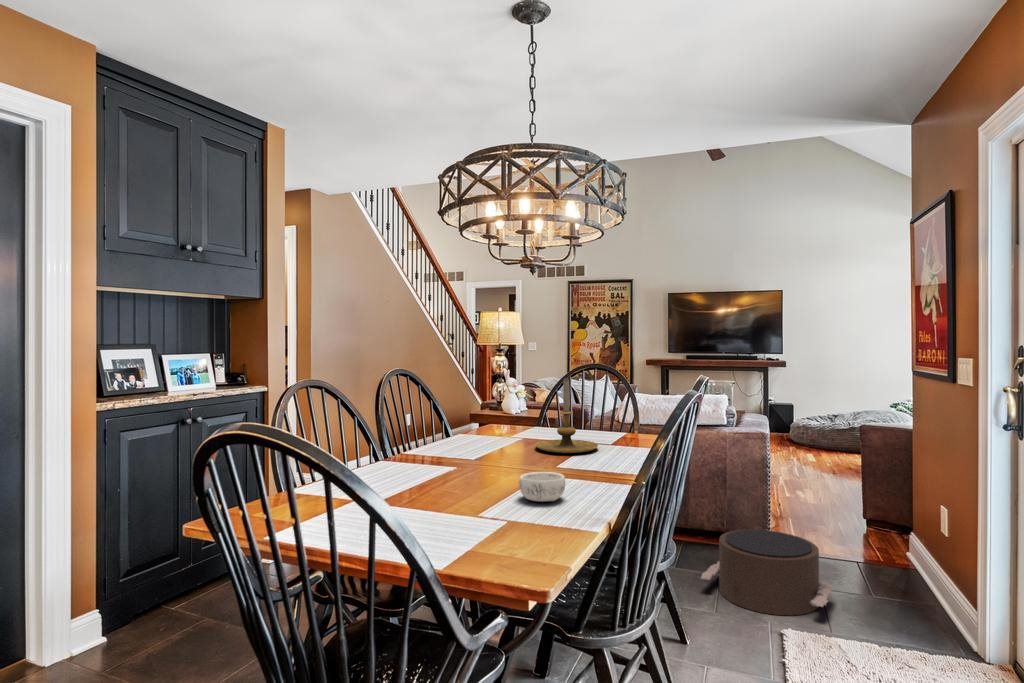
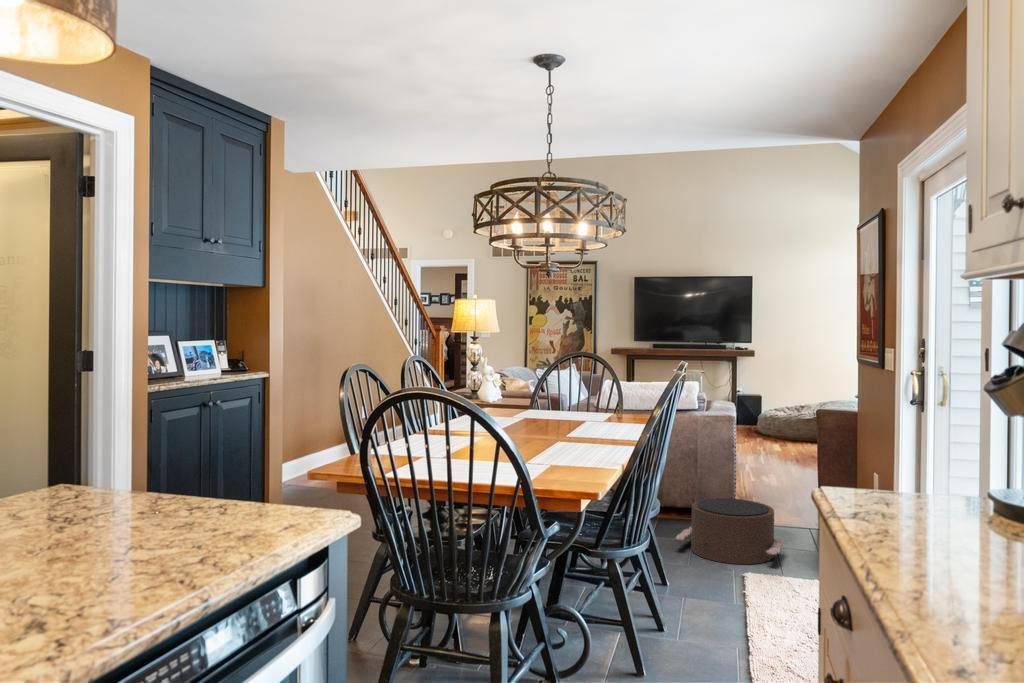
candle holder: present [535,378,598,453] -> none [541,363,595,427]
decorative bowl: present [519,472,565,501] -> none [549,435,584,455]

